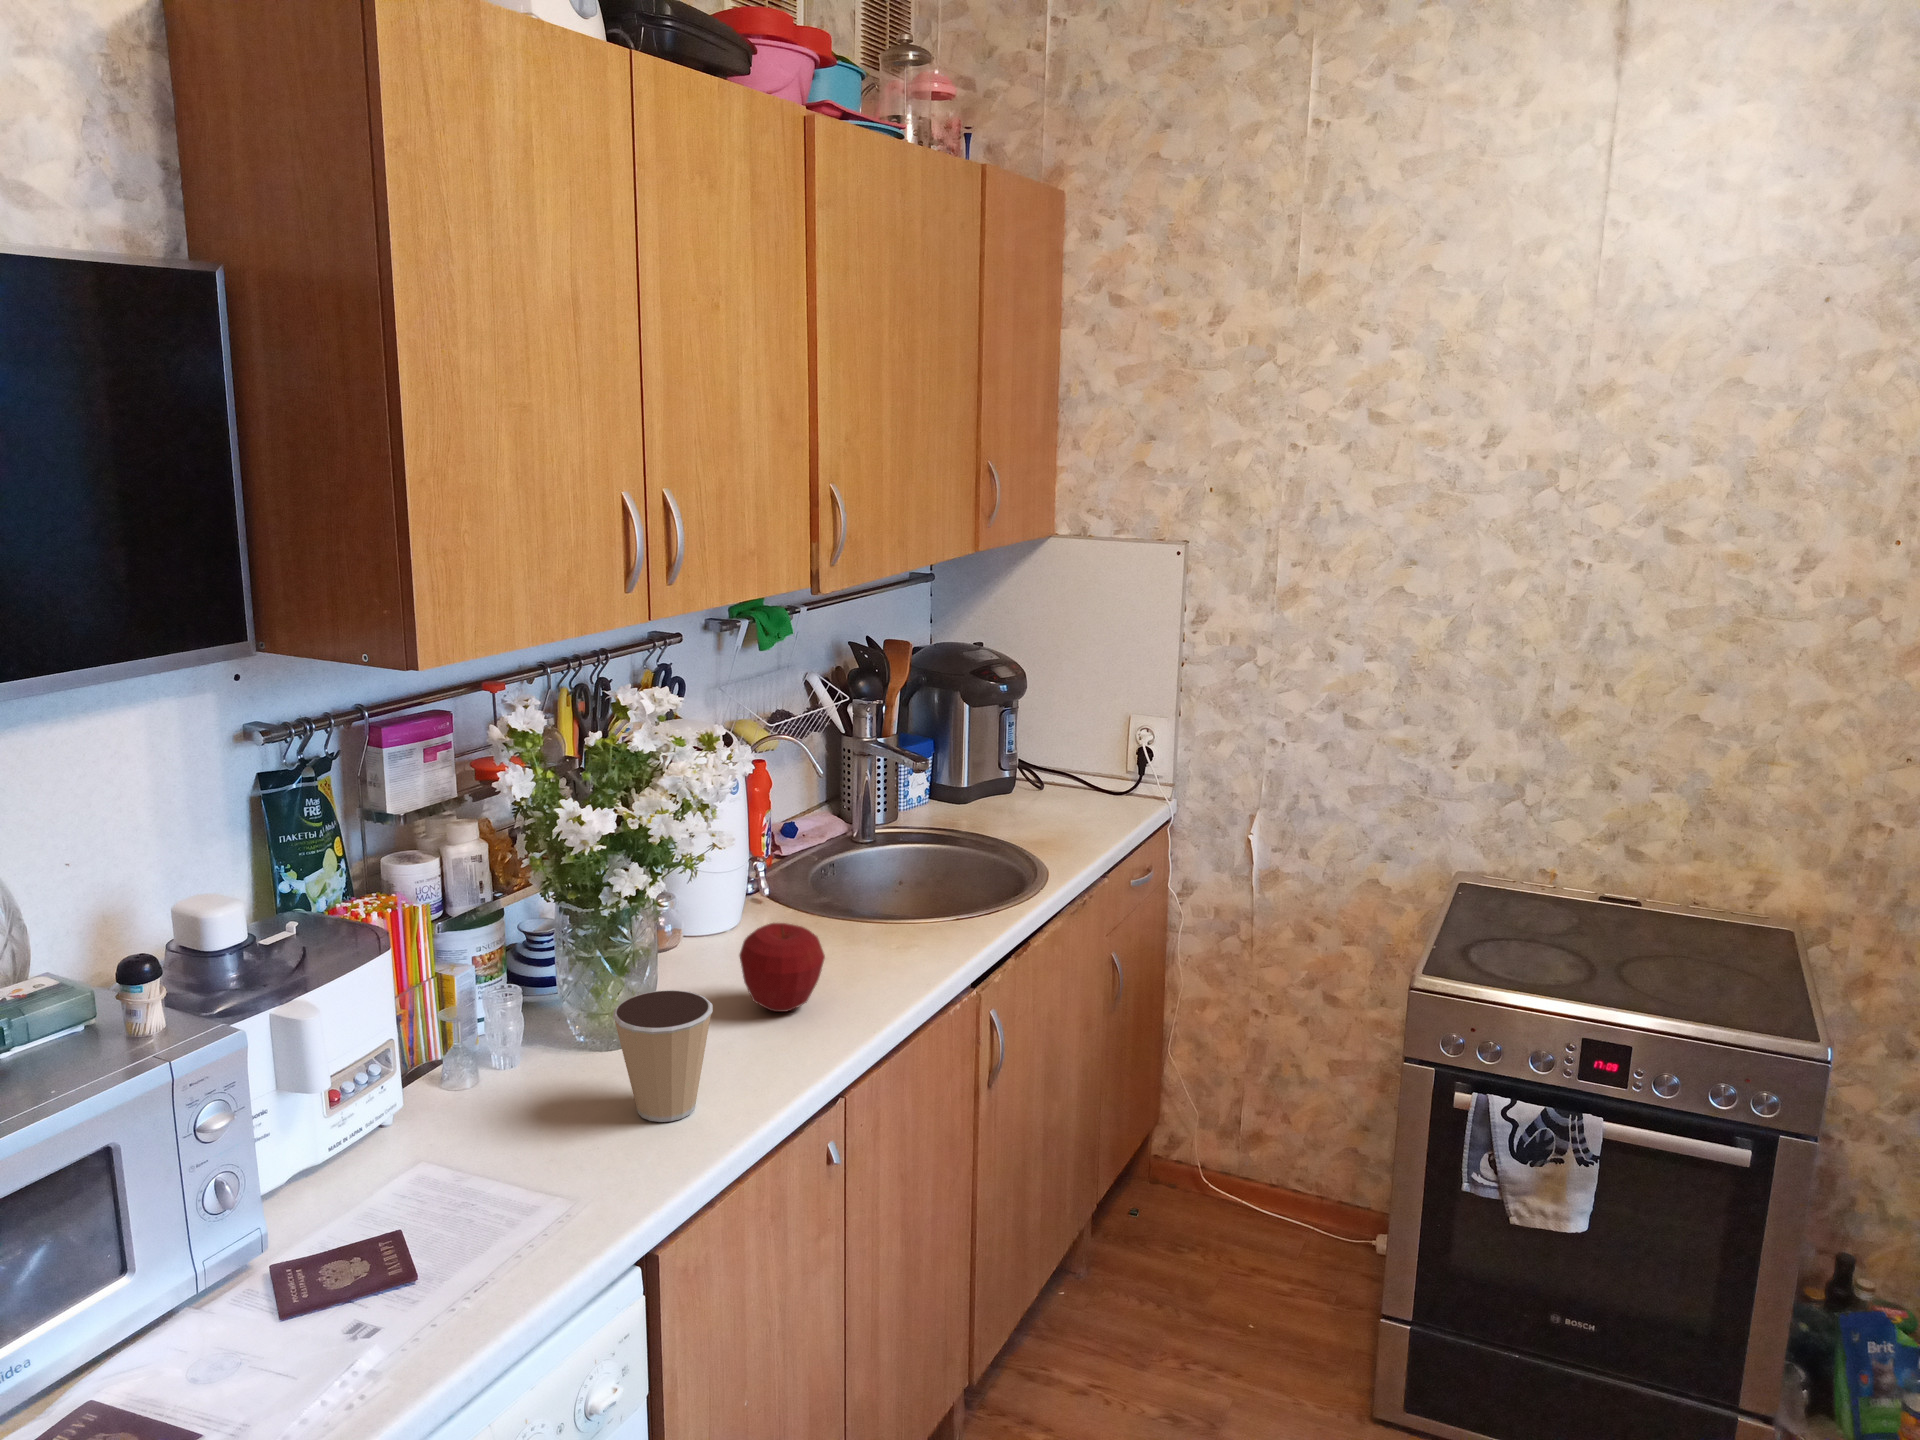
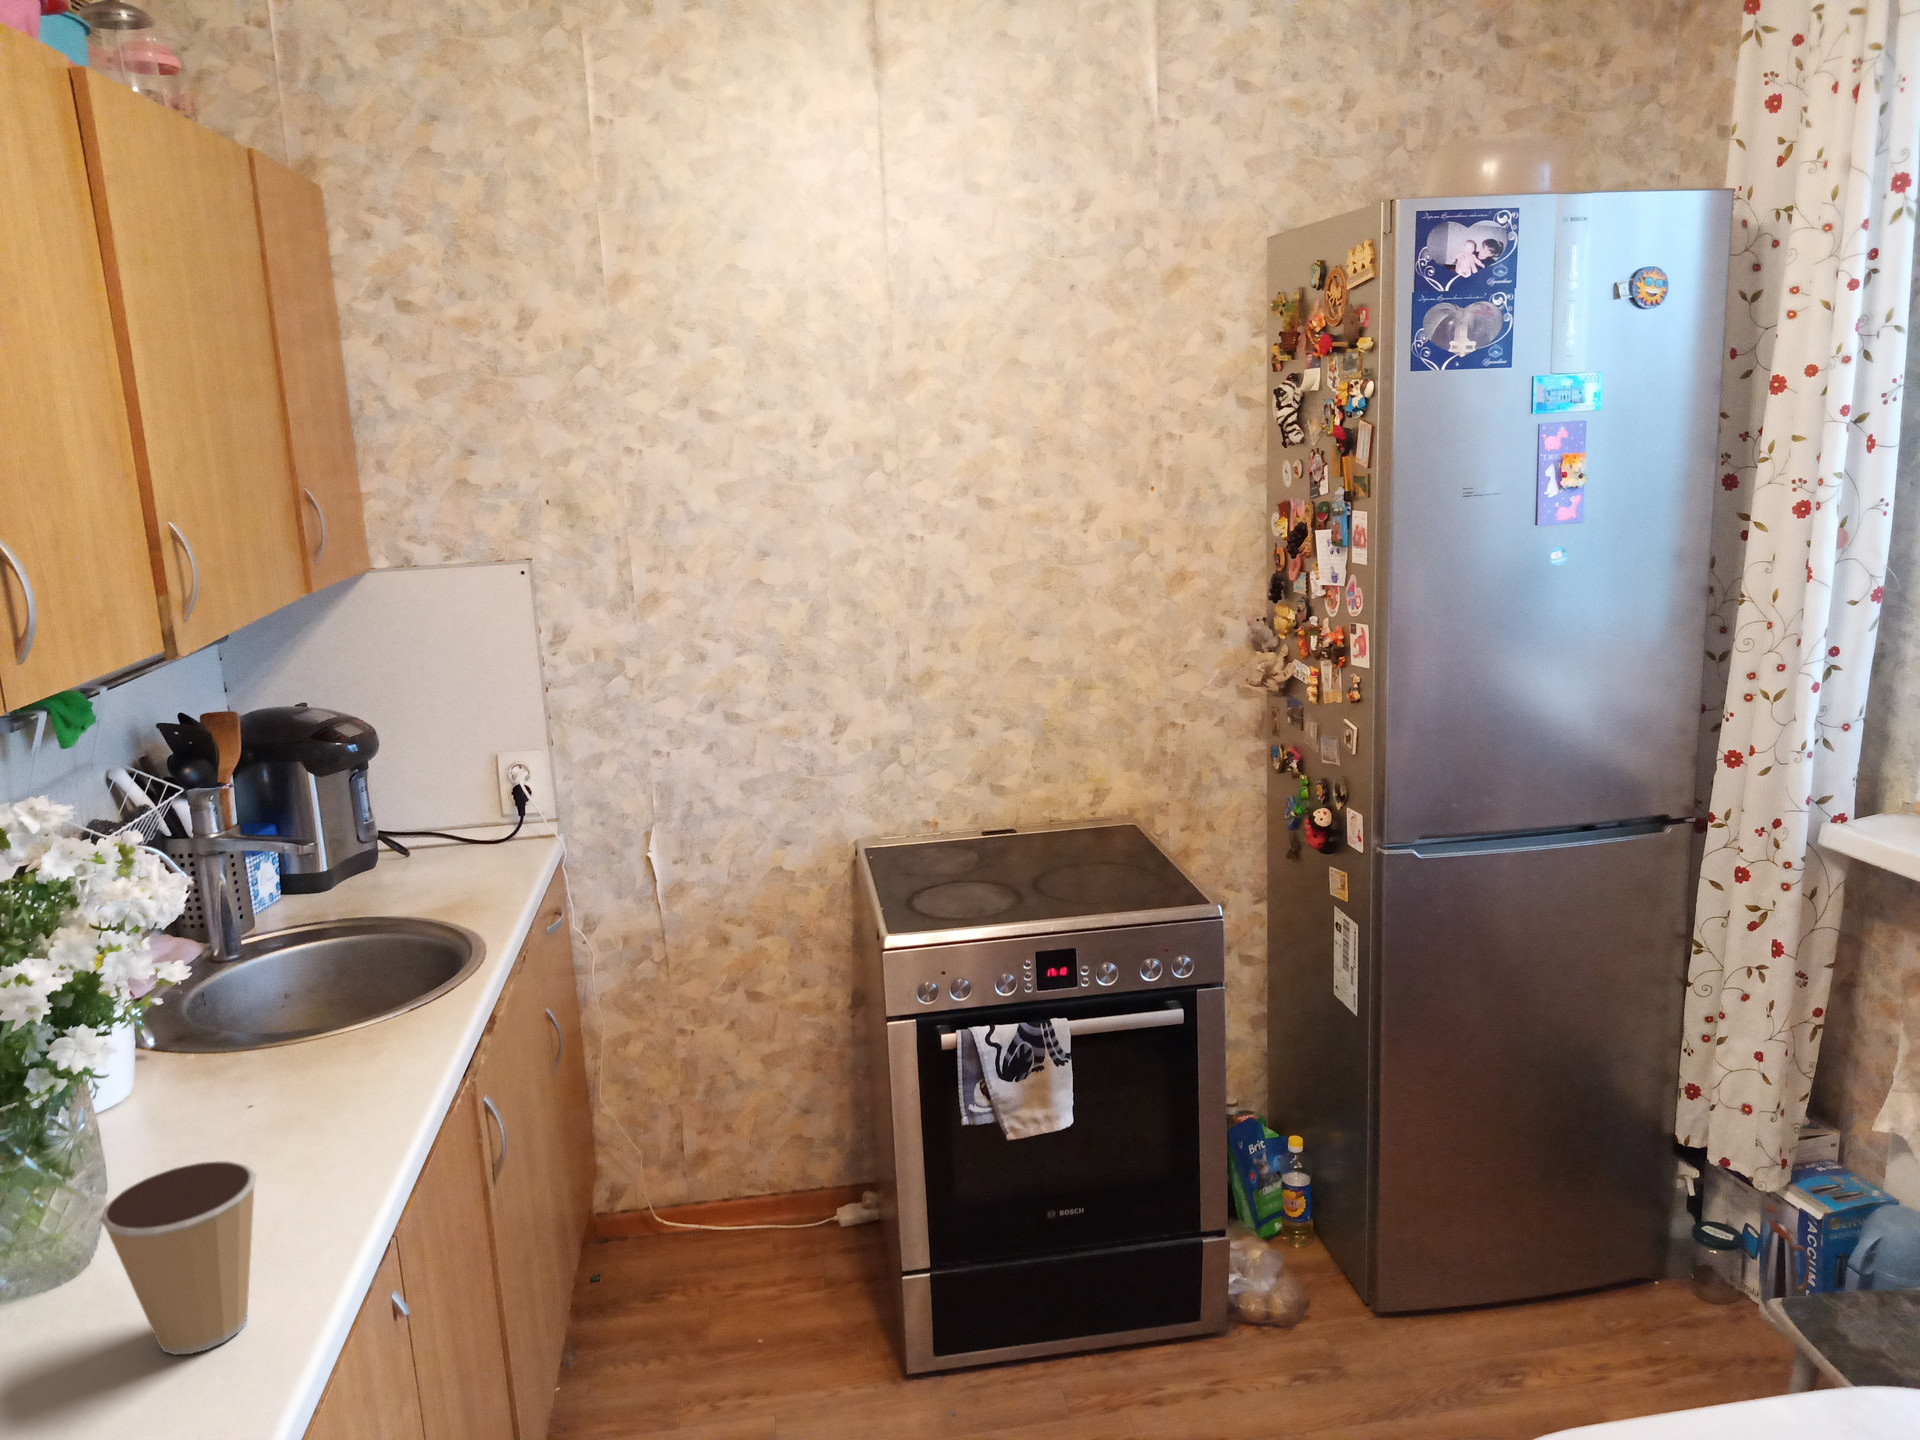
apple: present [739,923,825,1012] -> none [204,1049,325,1168]

